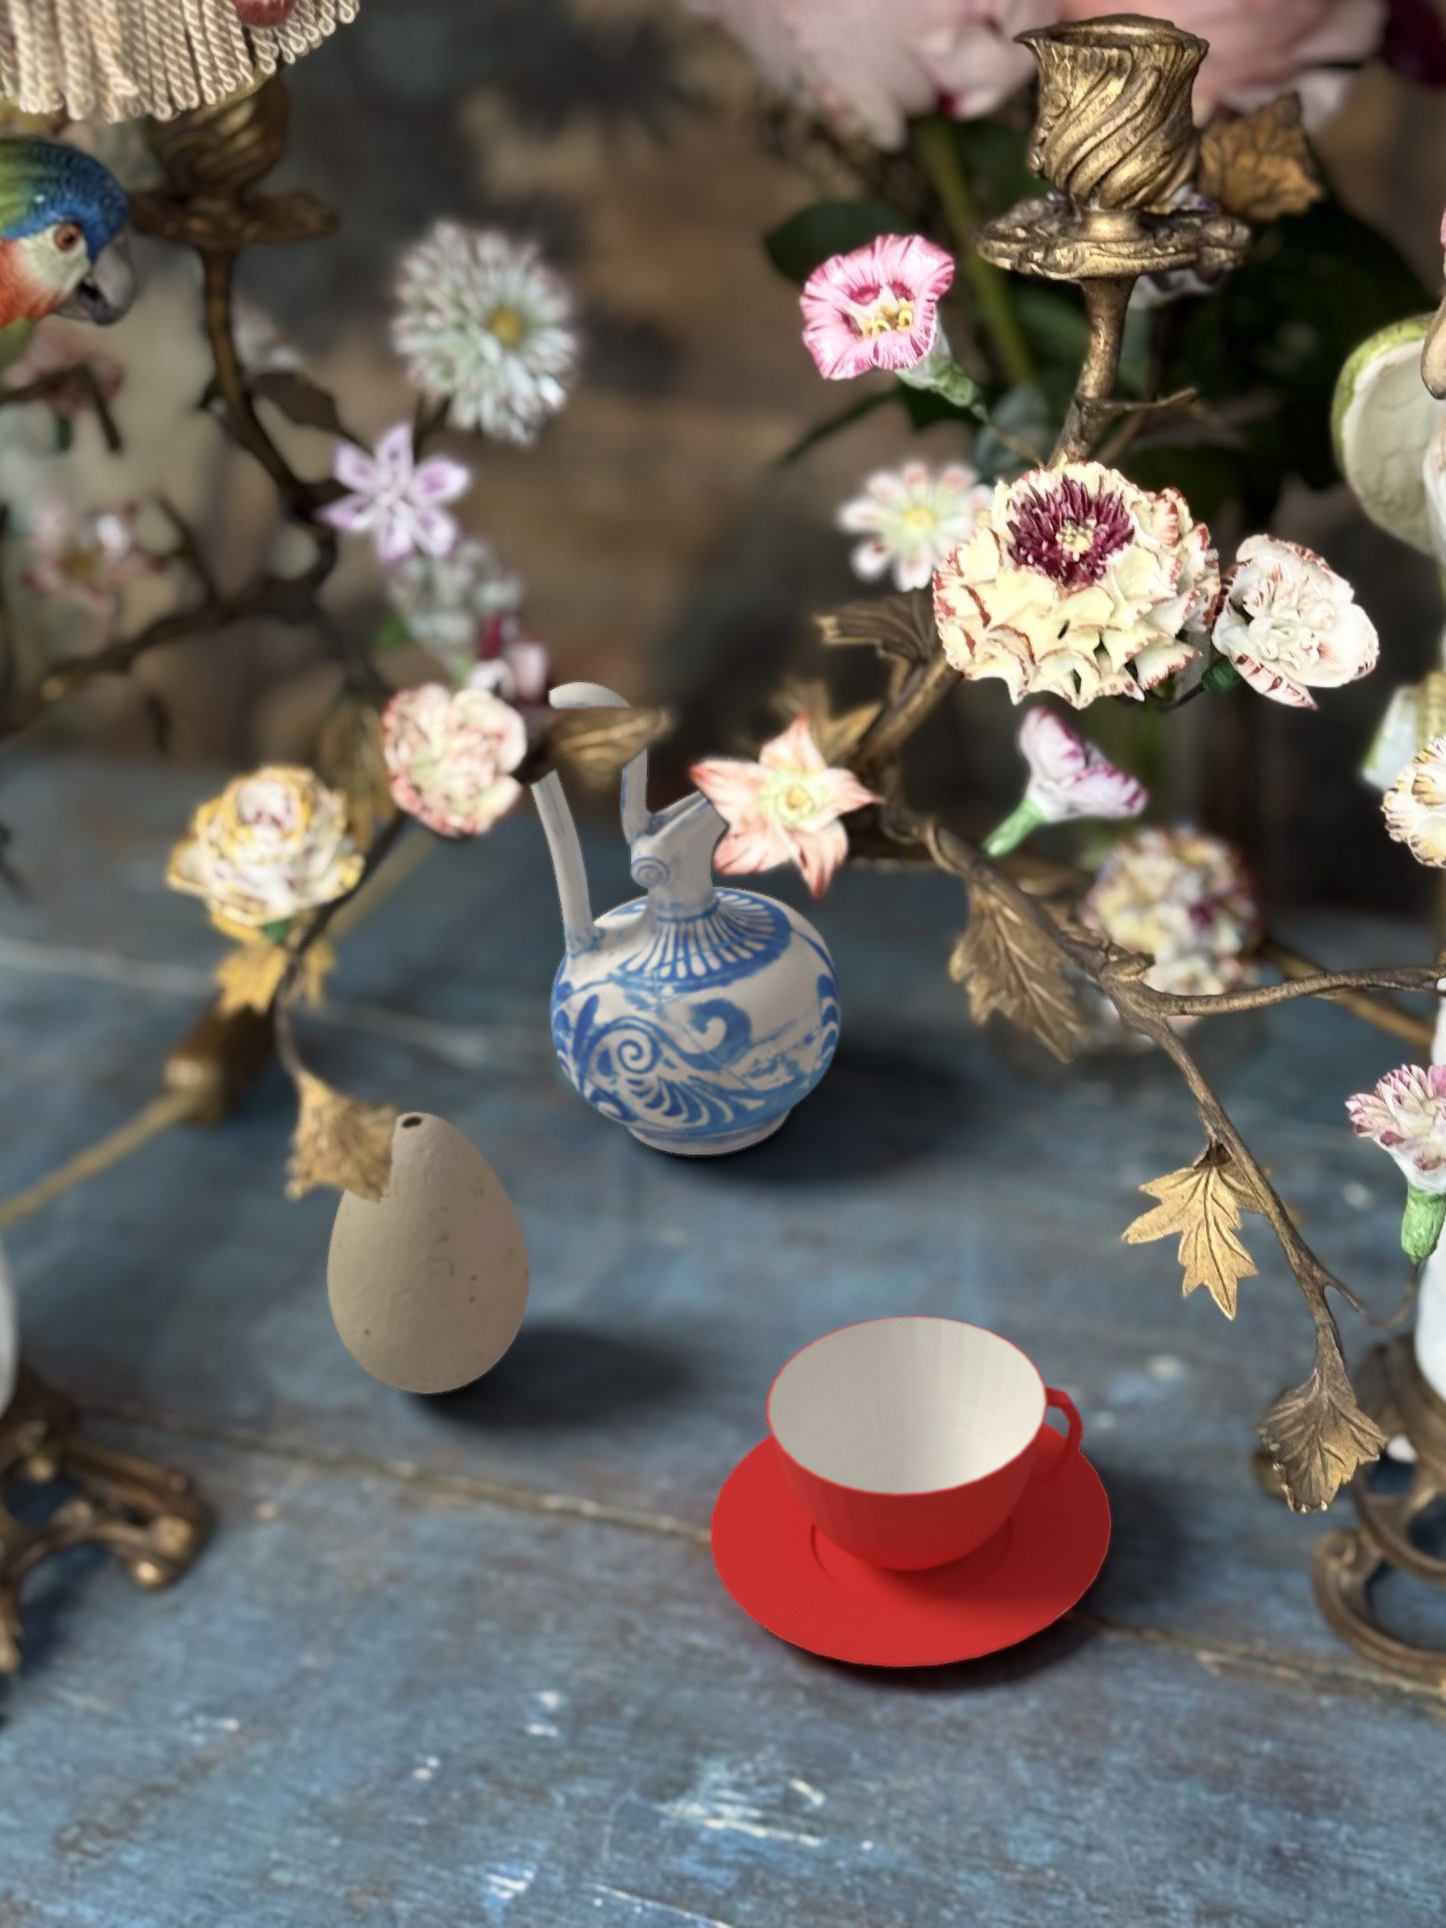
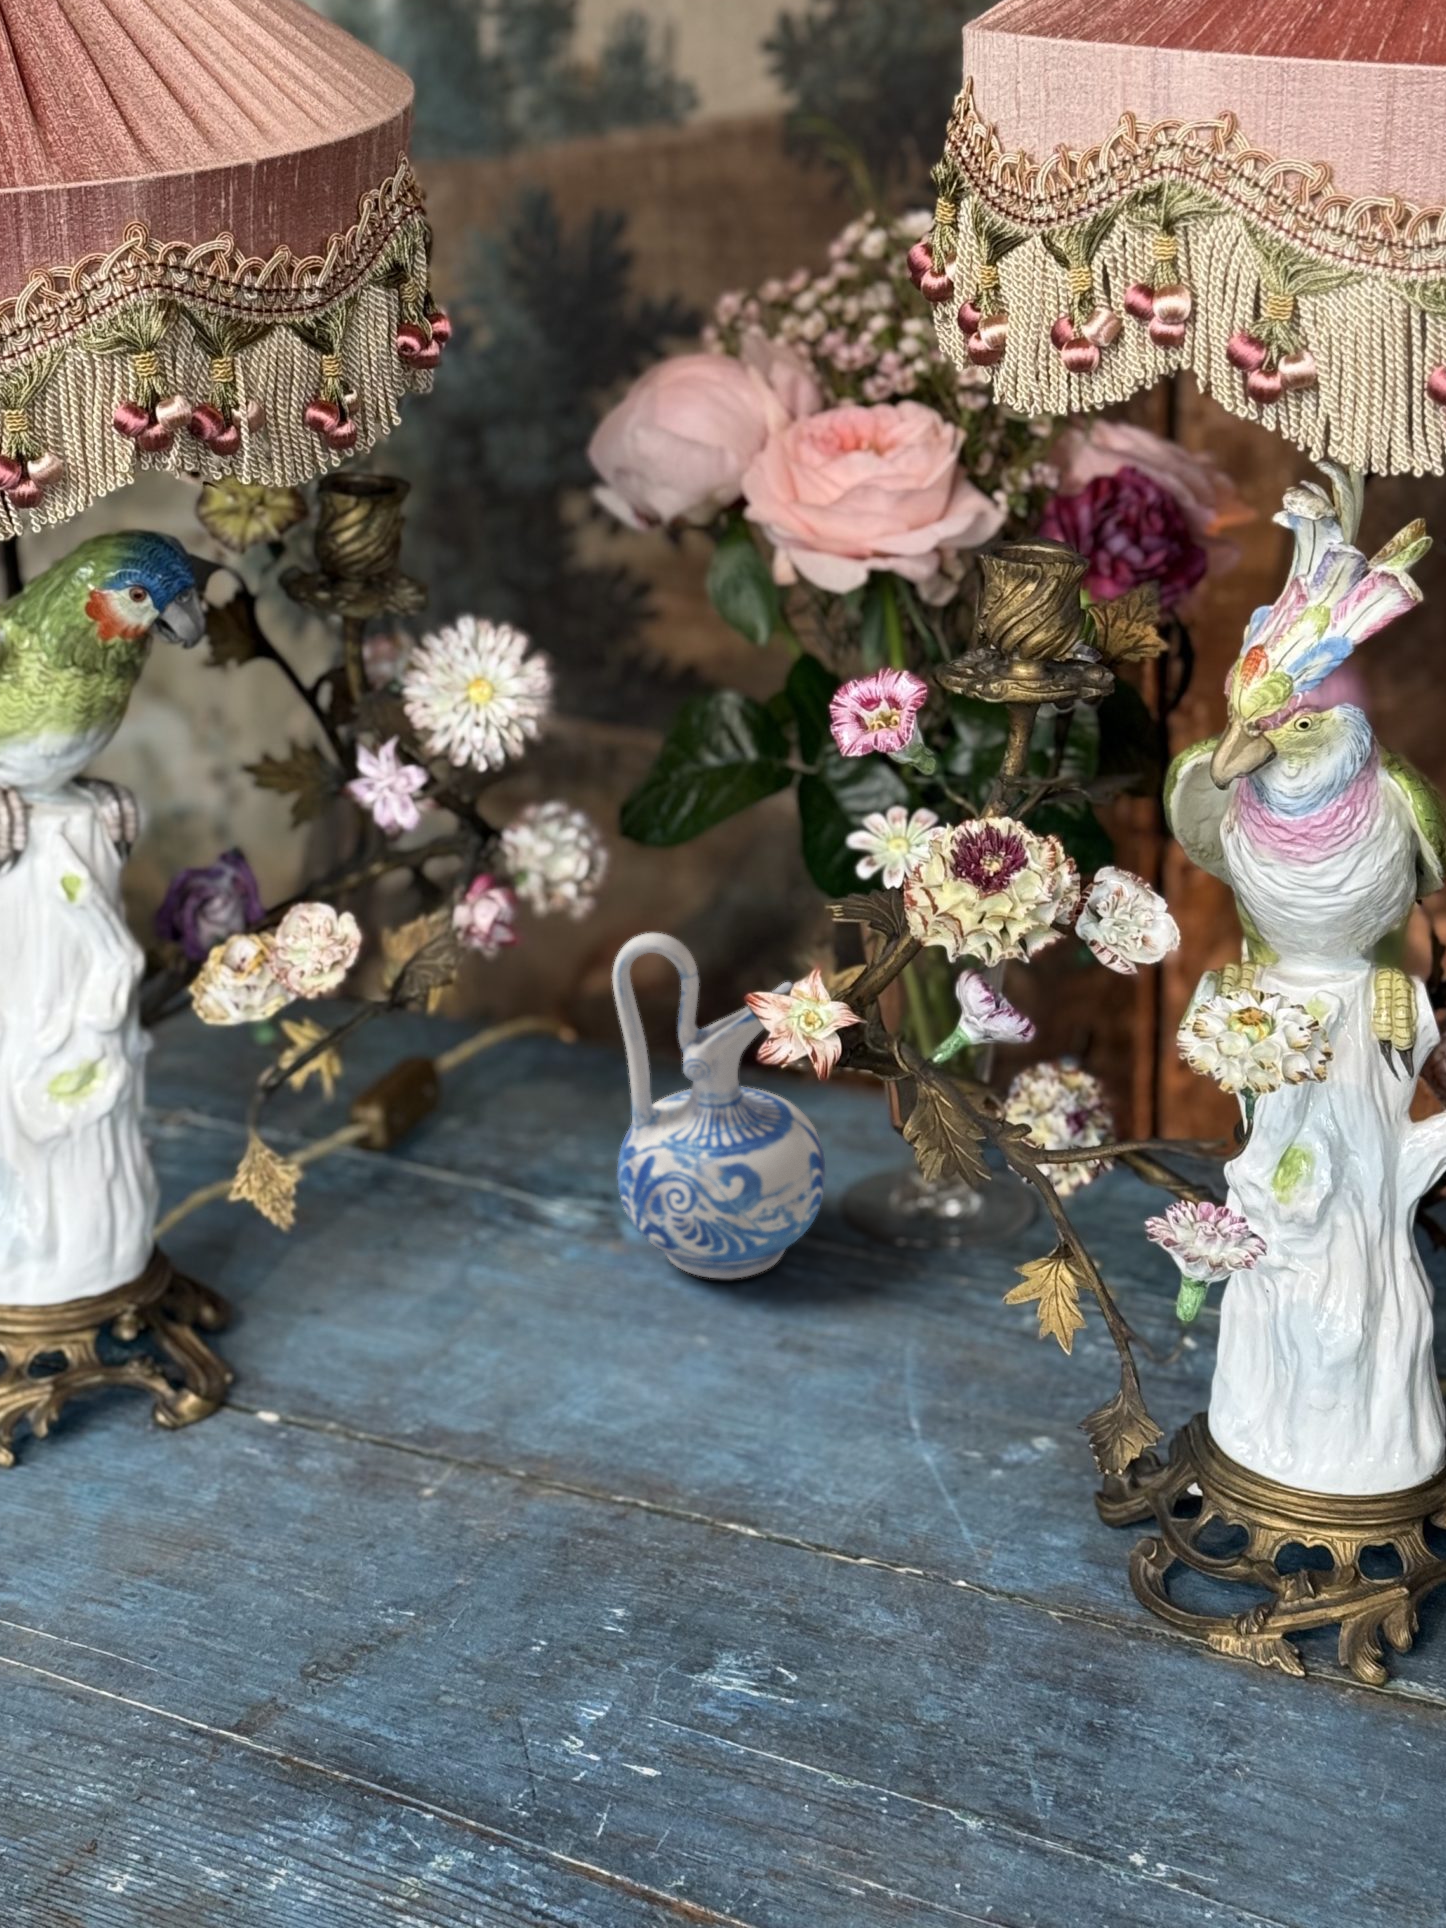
decorative egg: present [327,1112,530,1394] -> none [467,1221,603,1421]
teacup: present [710,1316,1112,1667] -> none [723,1381,997,1606]

